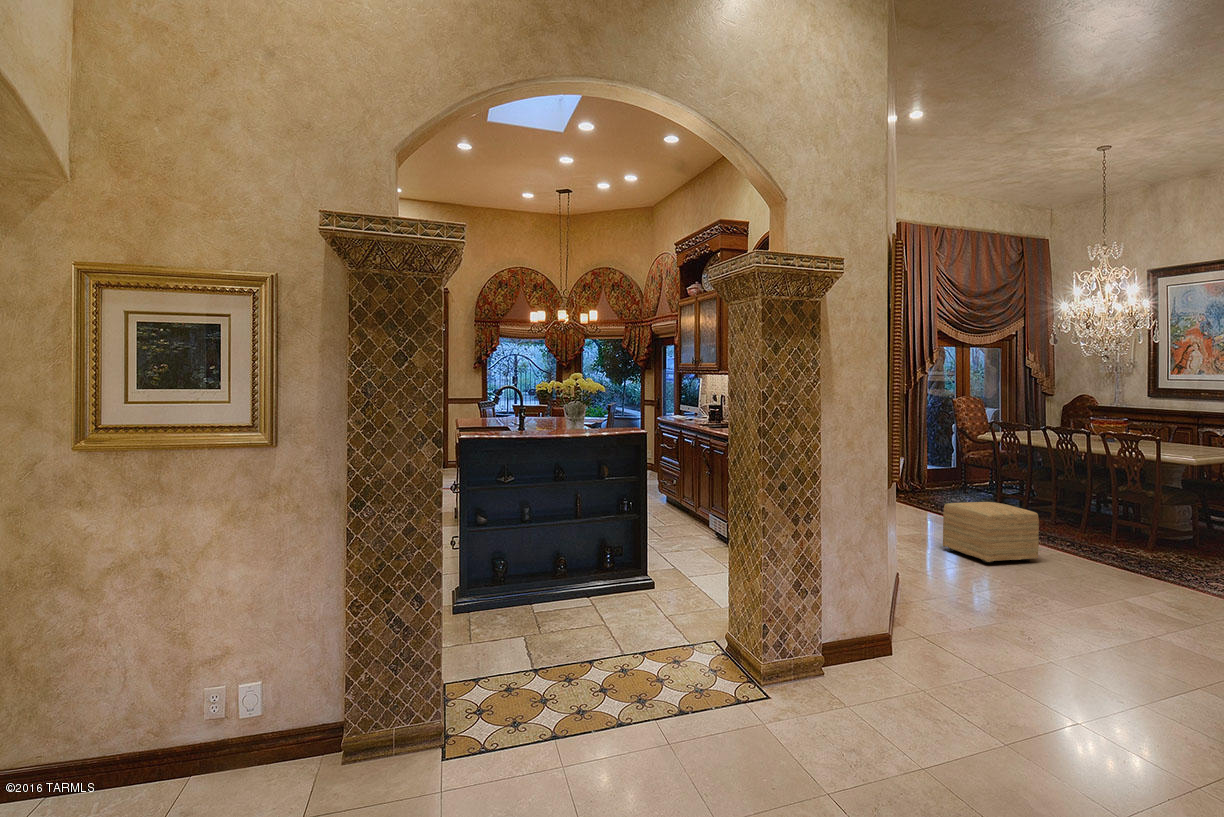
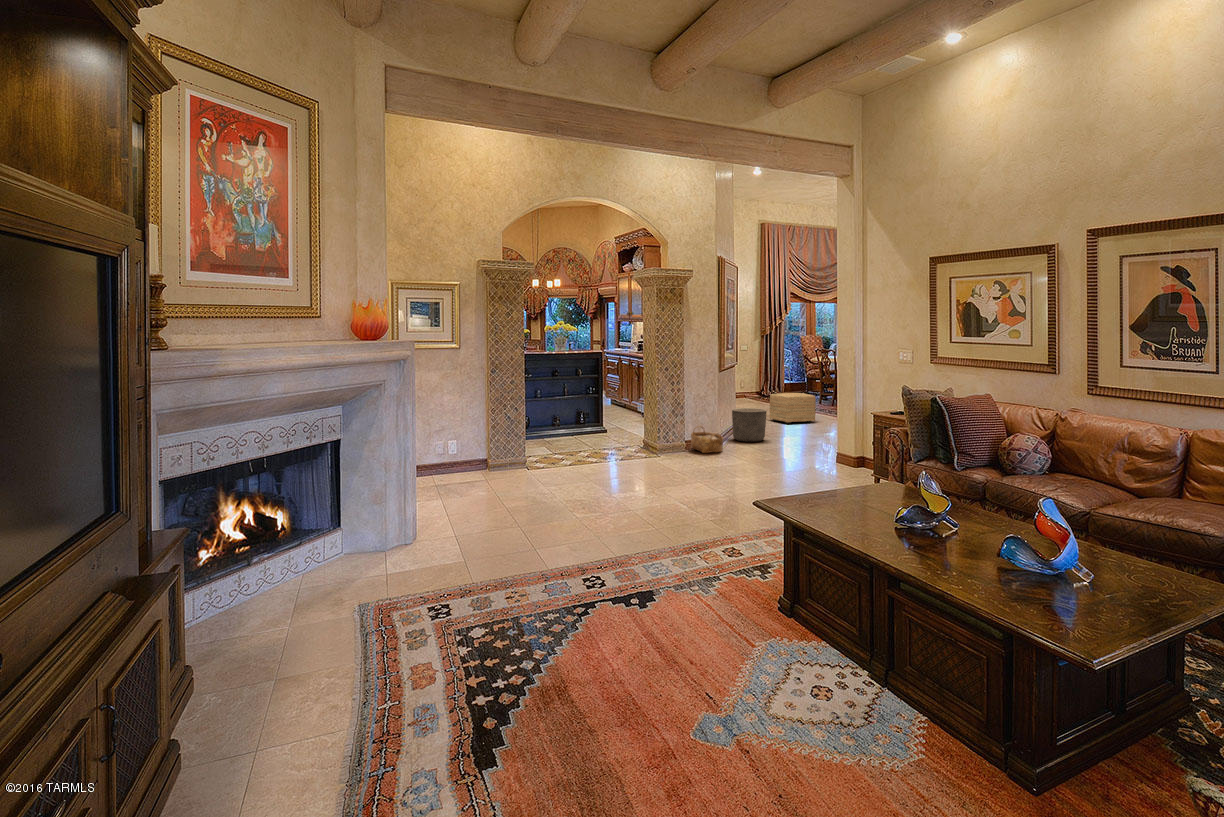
planter: none [911,554,993,638] -> present [732,408,767,442]
woven basket: none [836,614,923,696] -> present [691,426,723,453]

